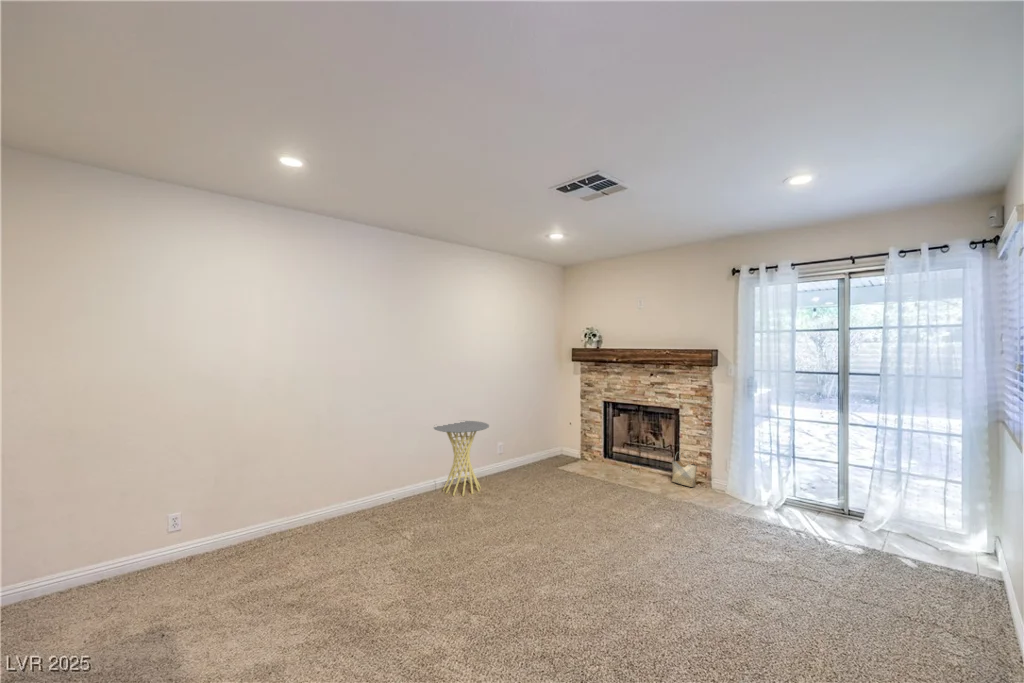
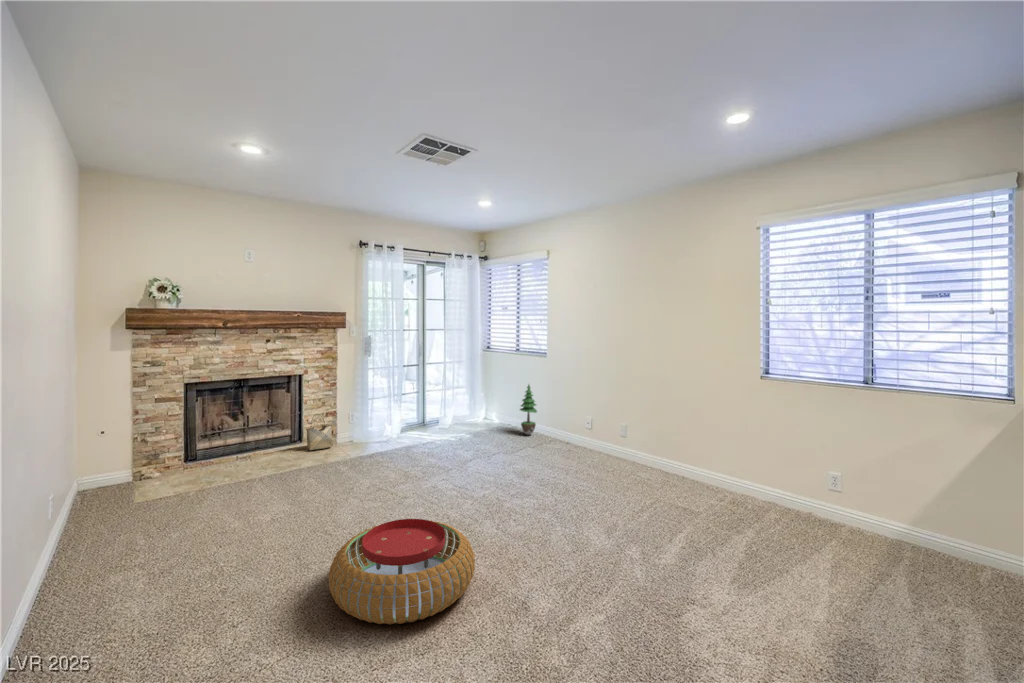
side table: present [434,421,489,496] -> none [41,438,191,602]
potted tree: none [951,510,1015,628] -> present [520,385,537,435]
pouf: none [379,515,484,590] -> present [329,519,475,625]

